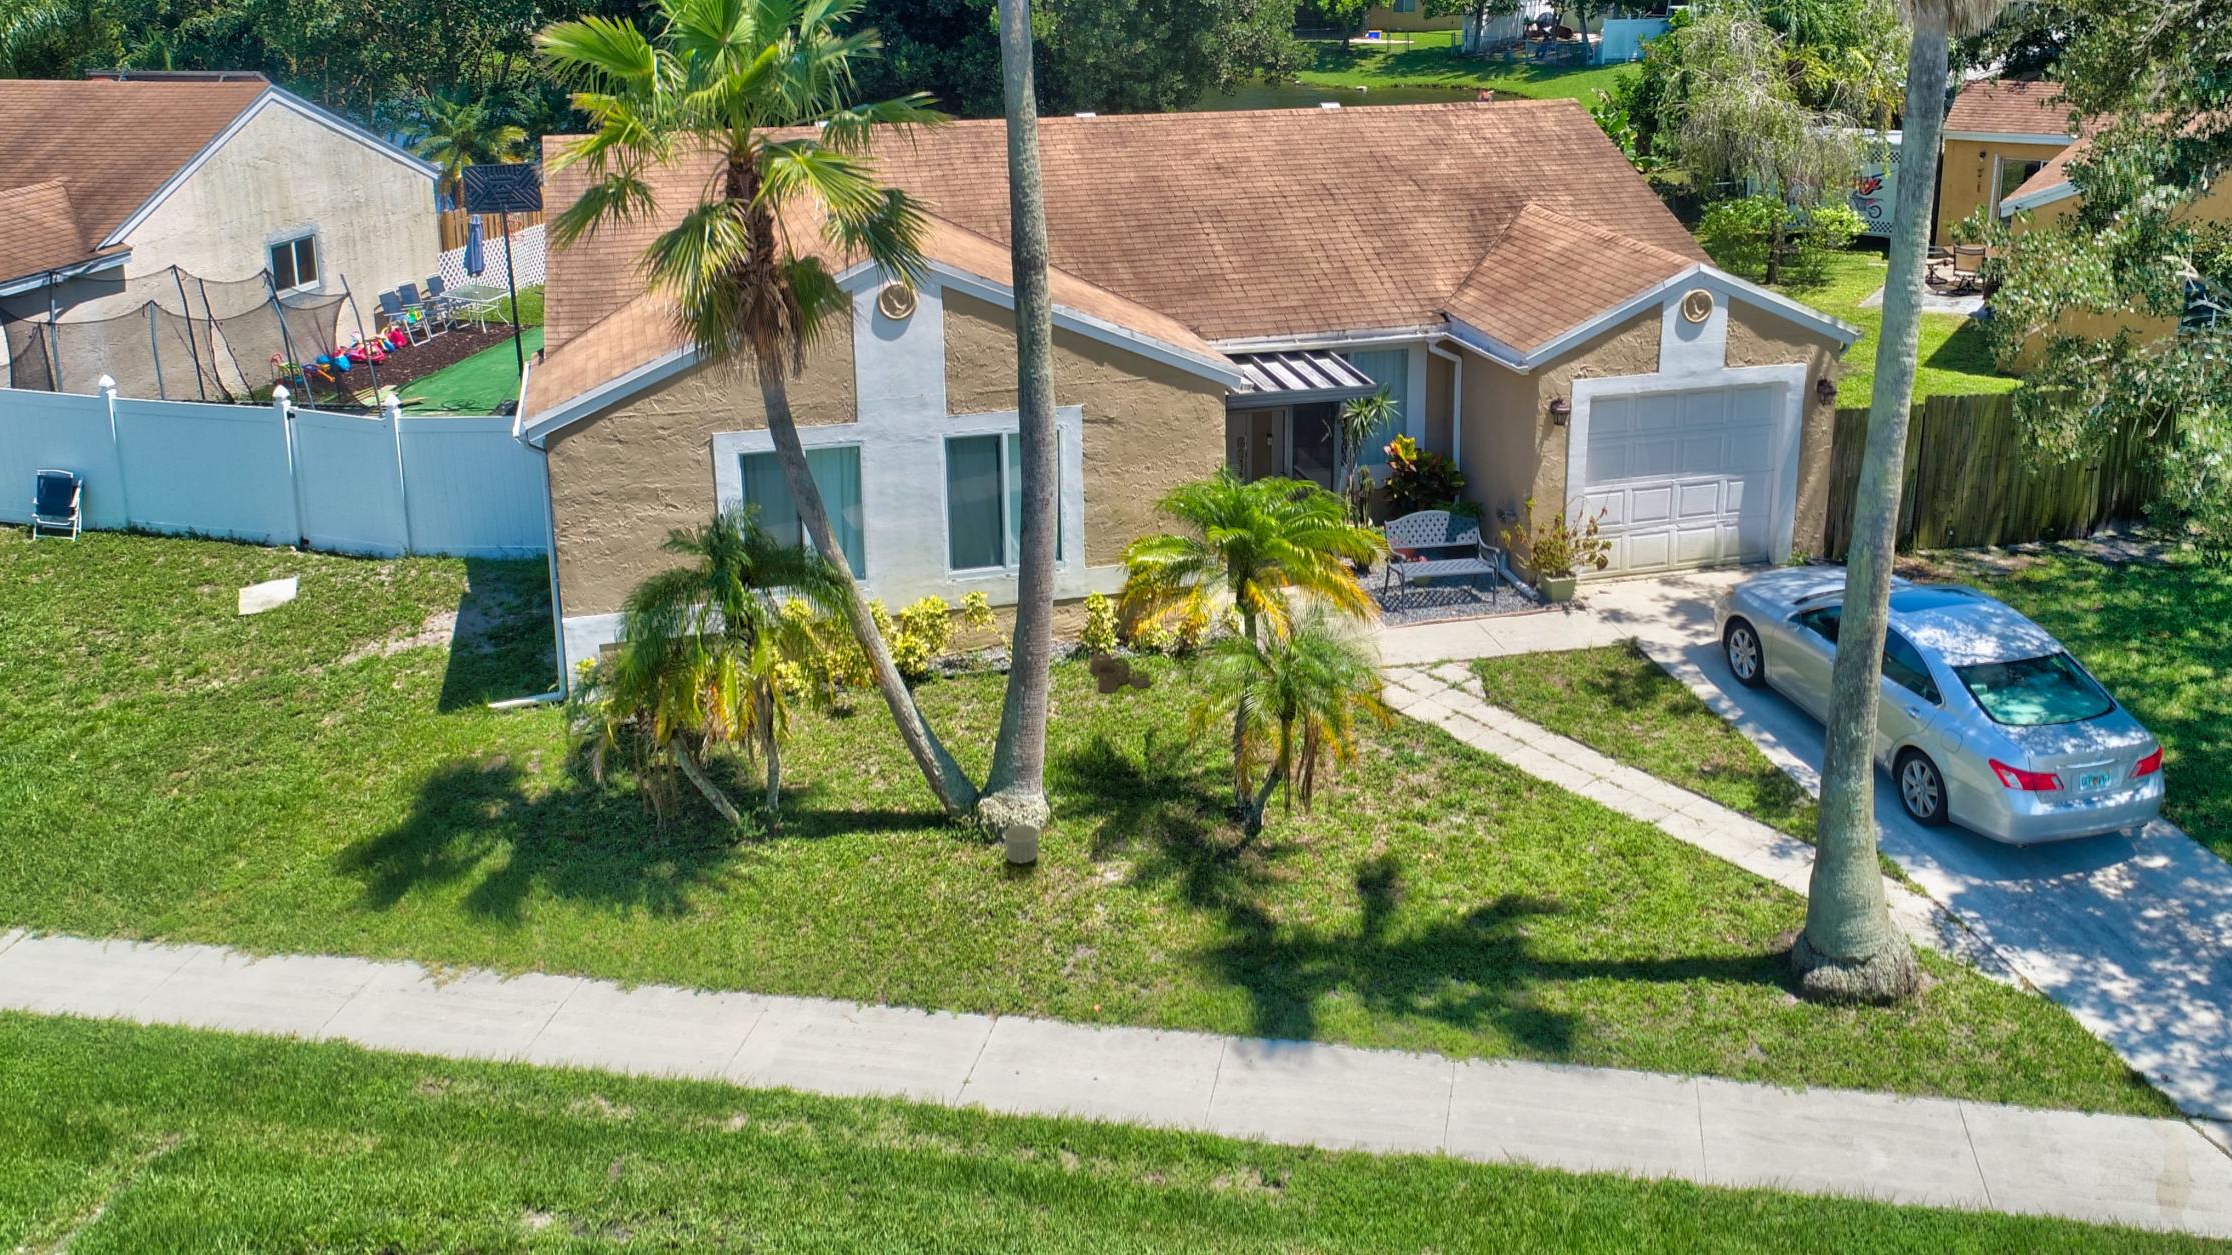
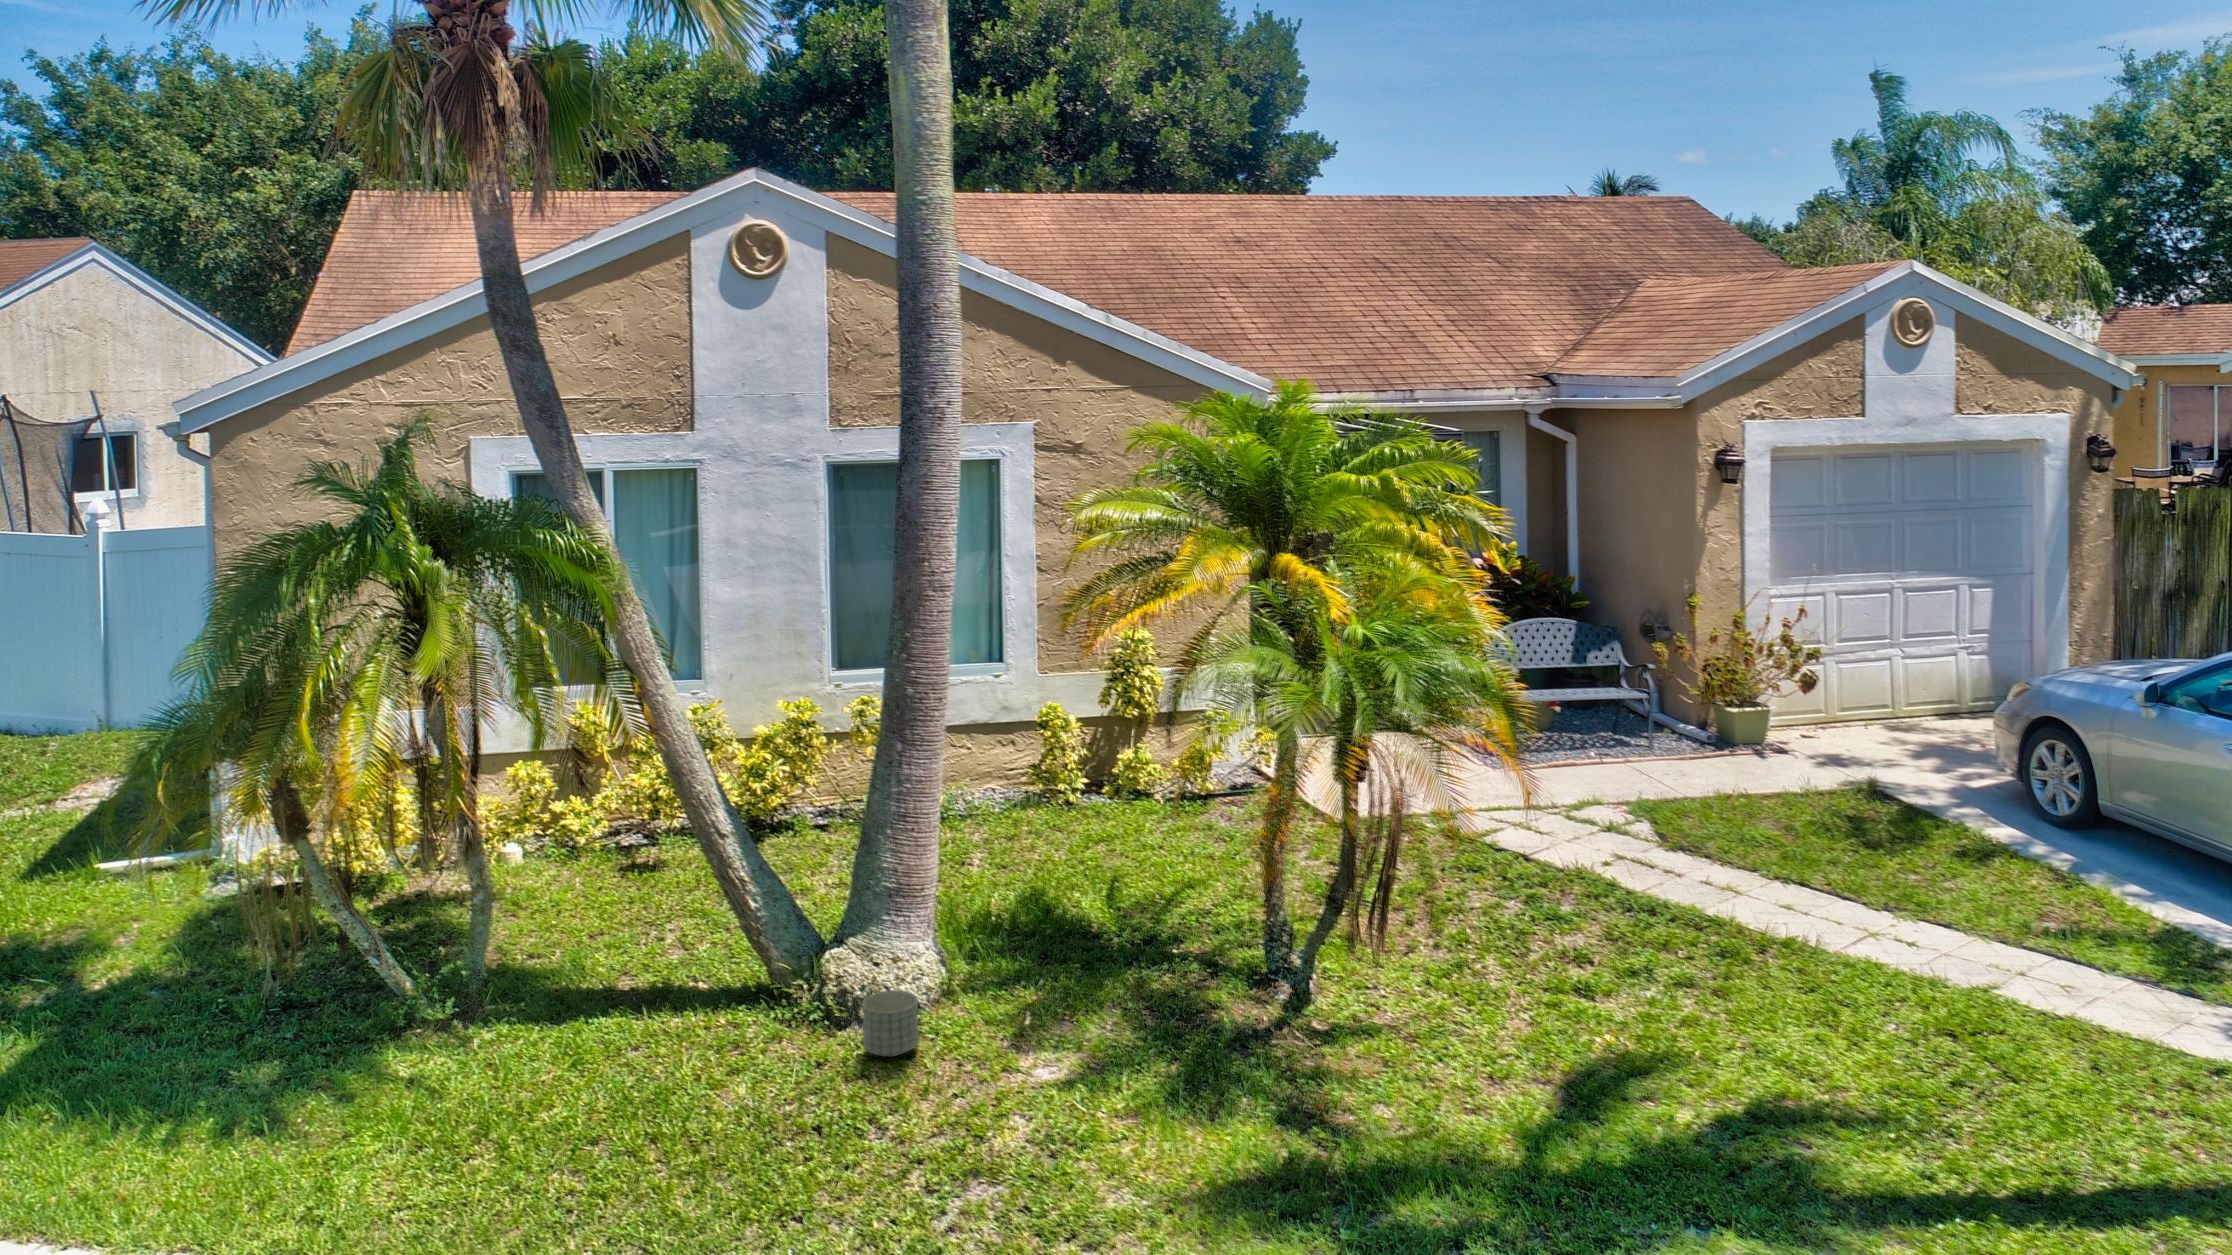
woven basket: present [1090,652,1150,693] -> none [1045,791,1138,848]

